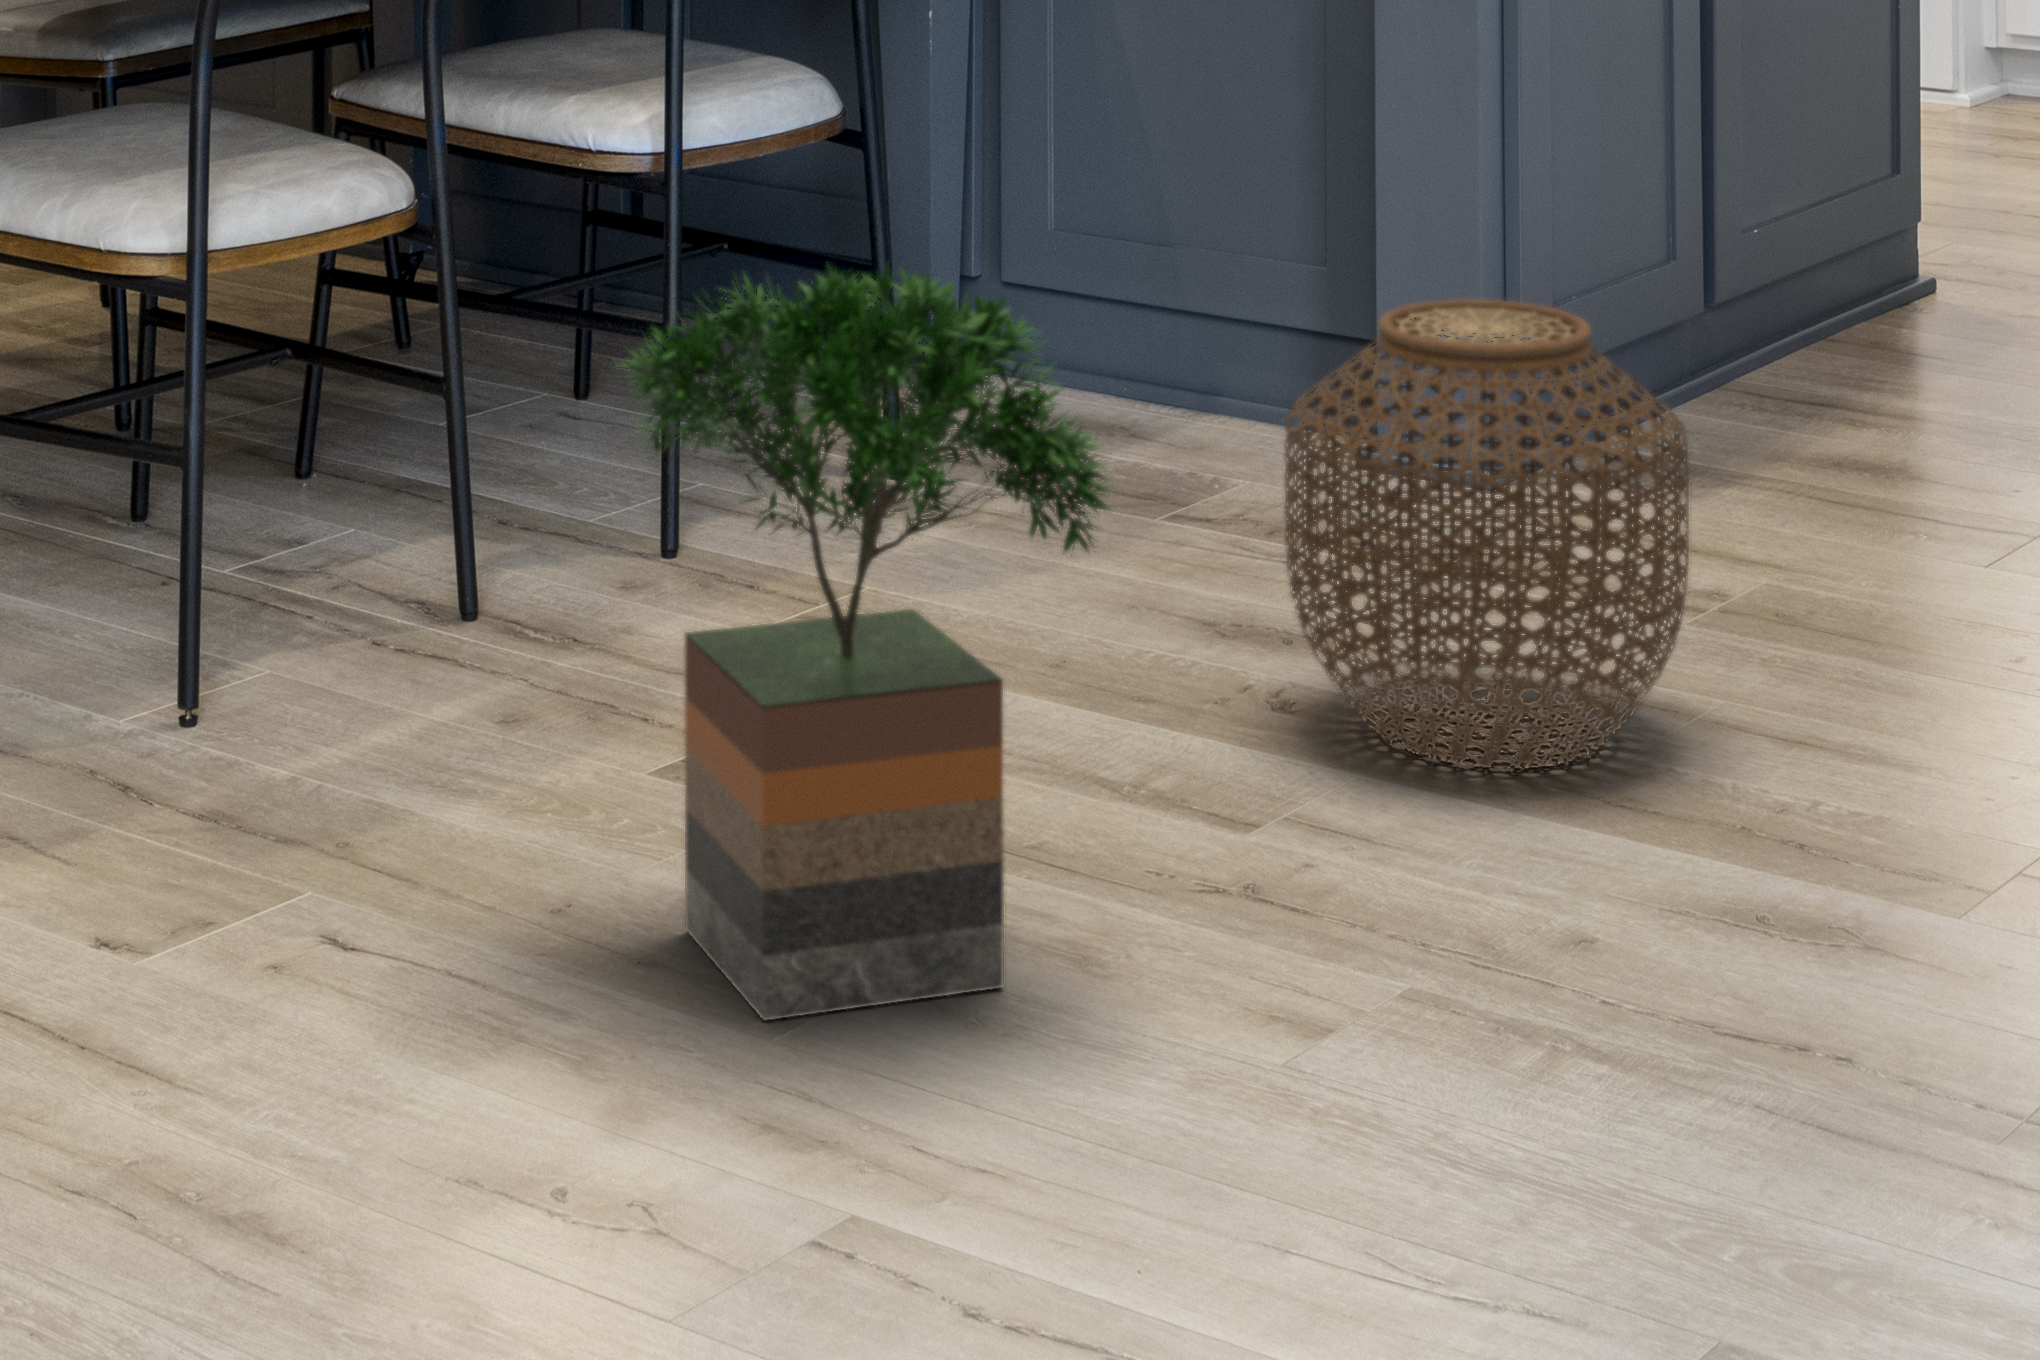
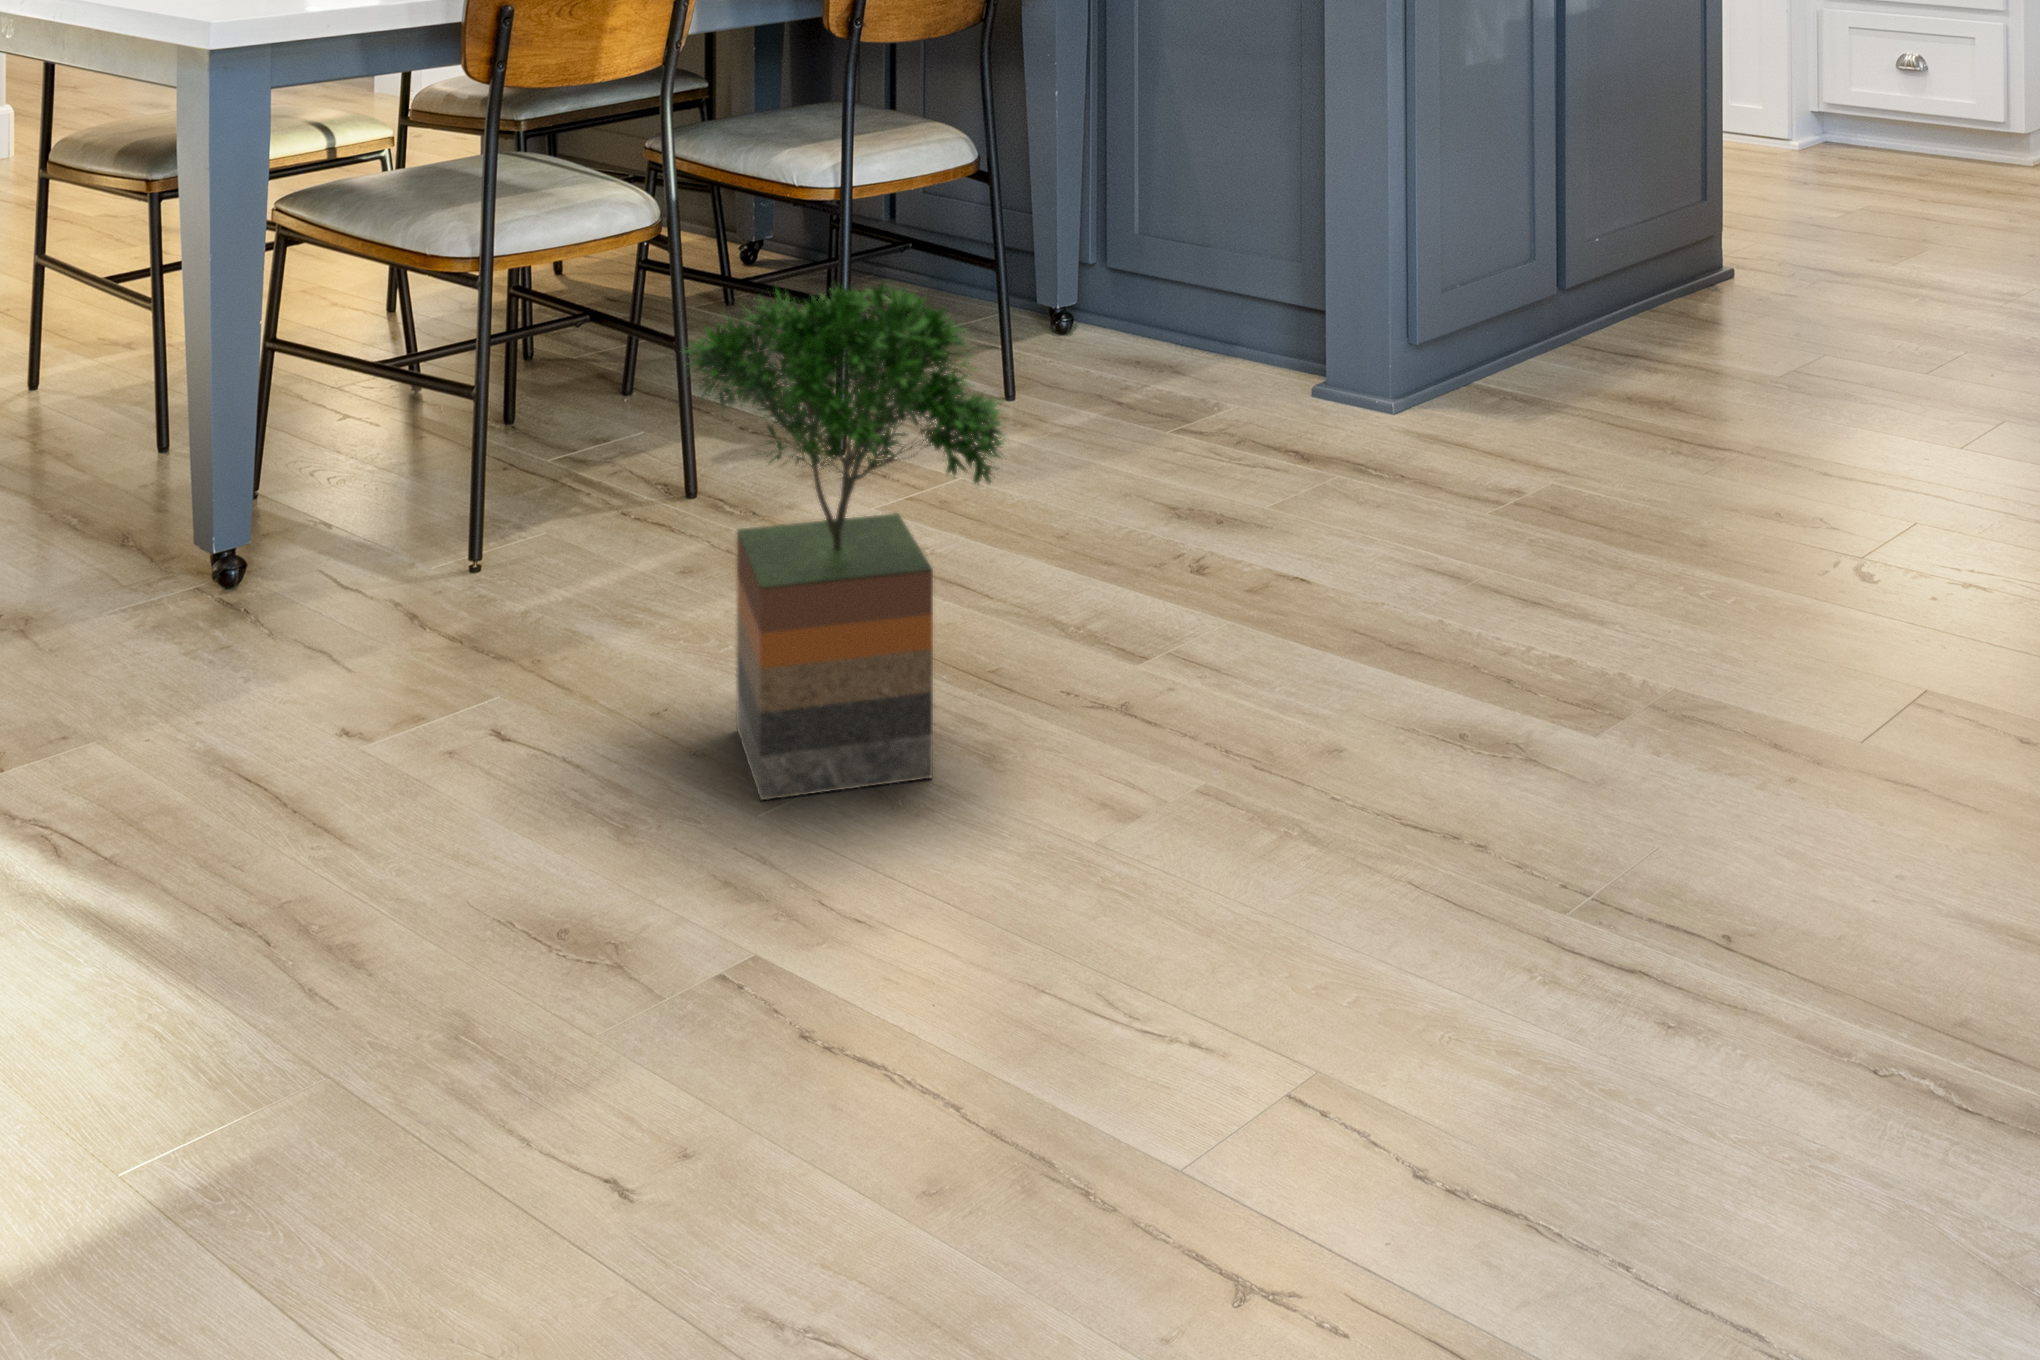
woven basket: present [1284,299,1689,769] -> none [1196,298,1462,616]

